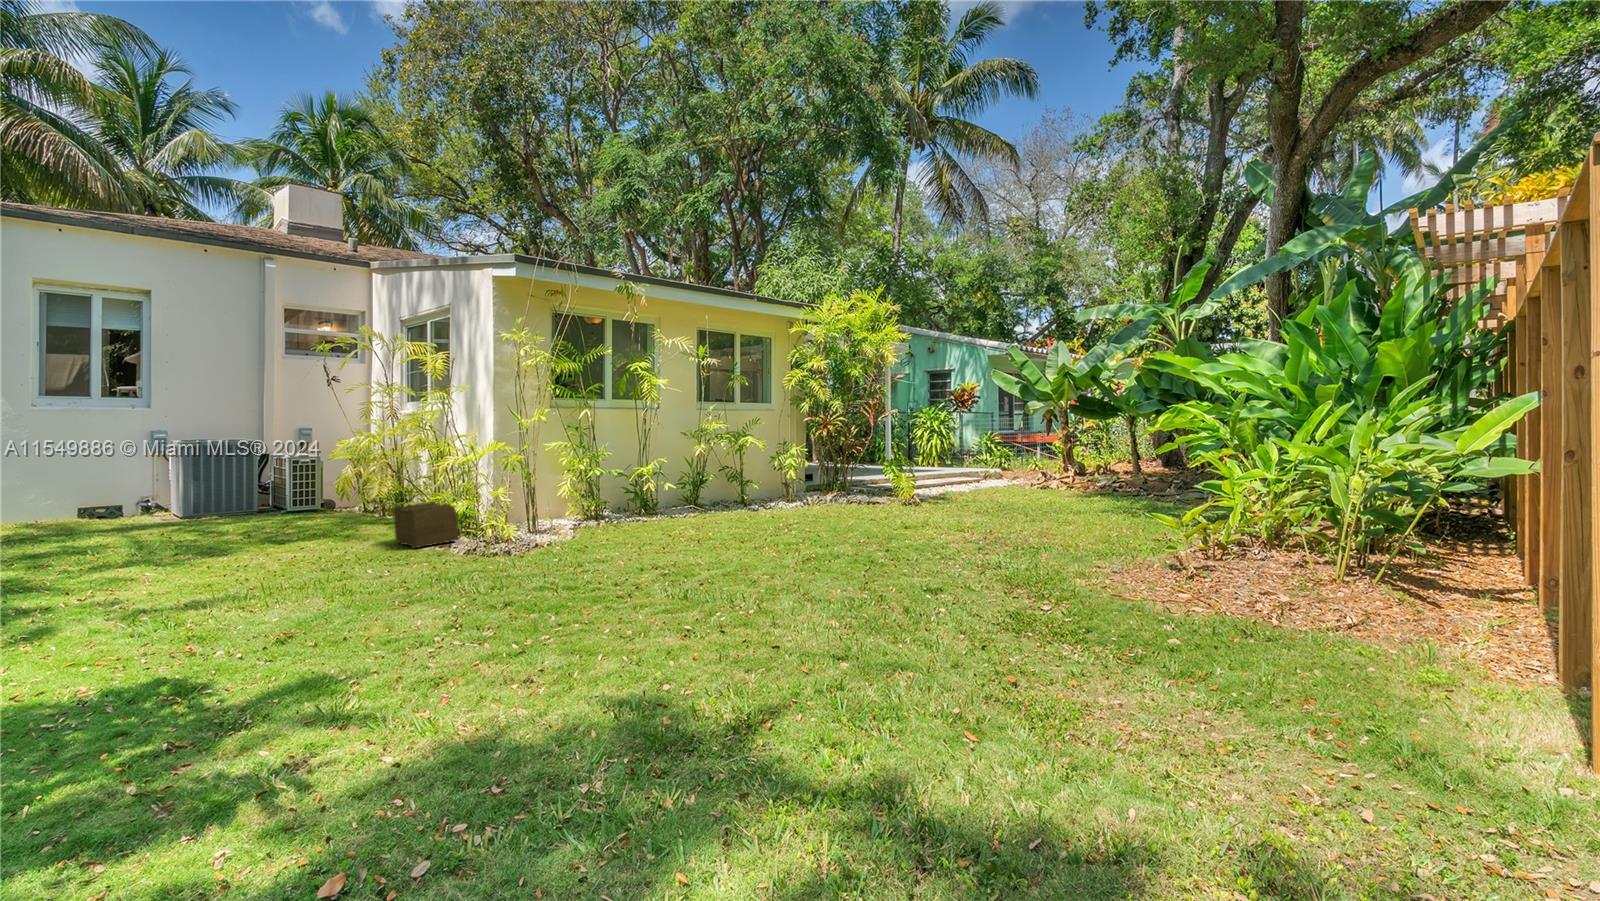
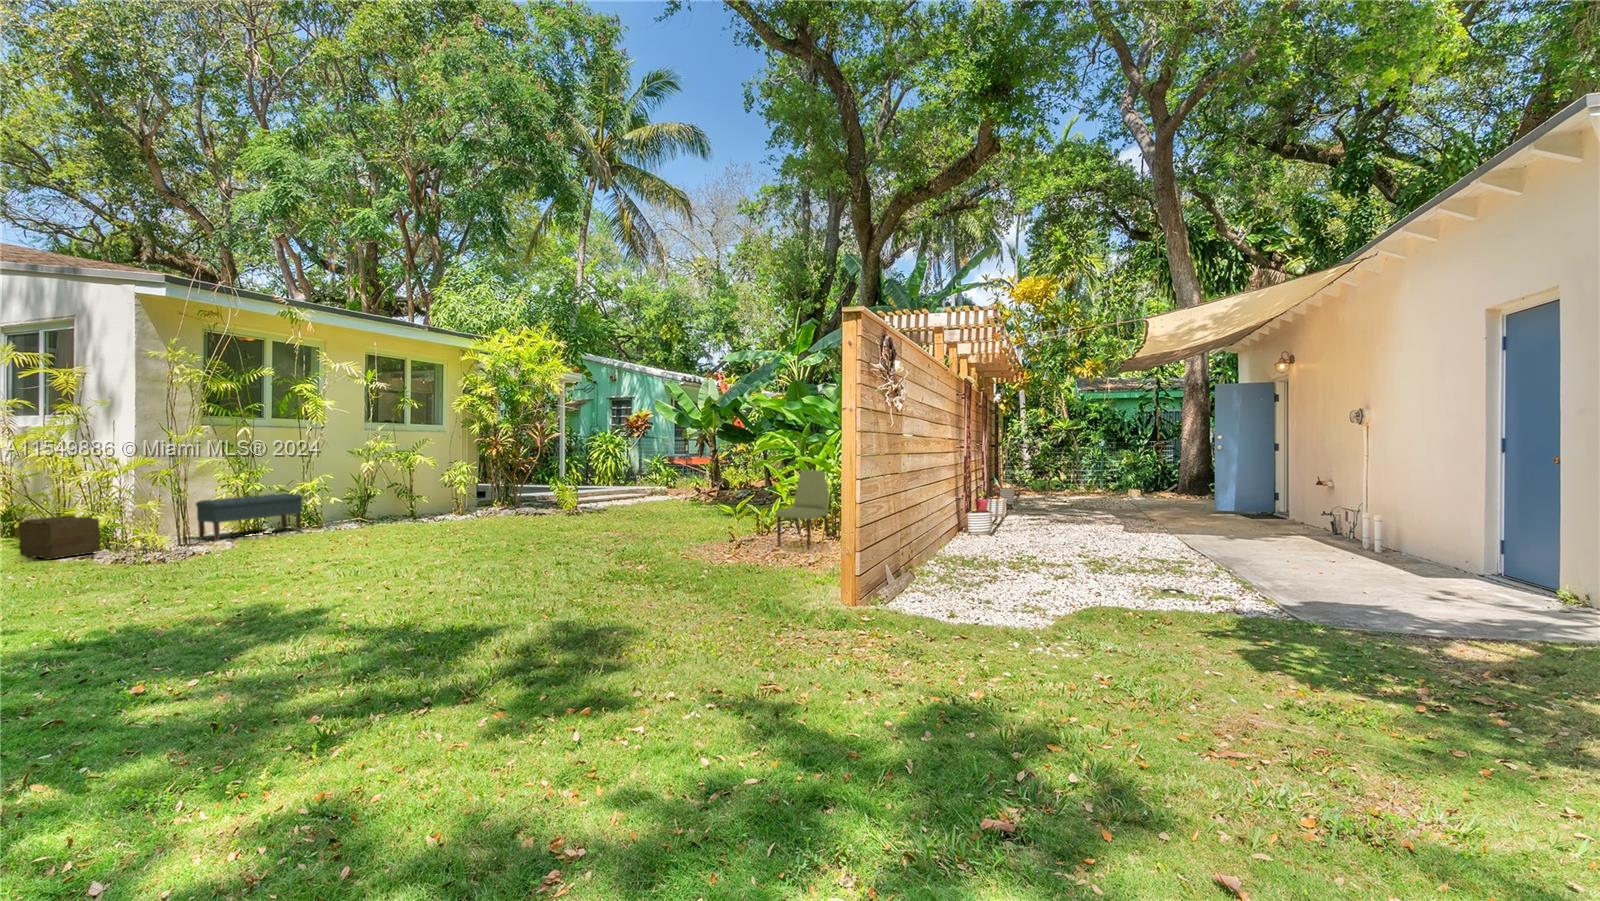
chair: none [1250,467,1346,598] -> present [776,470,830,549]
bench: none [543,479,639,531] -> present [196,493,302,541]

